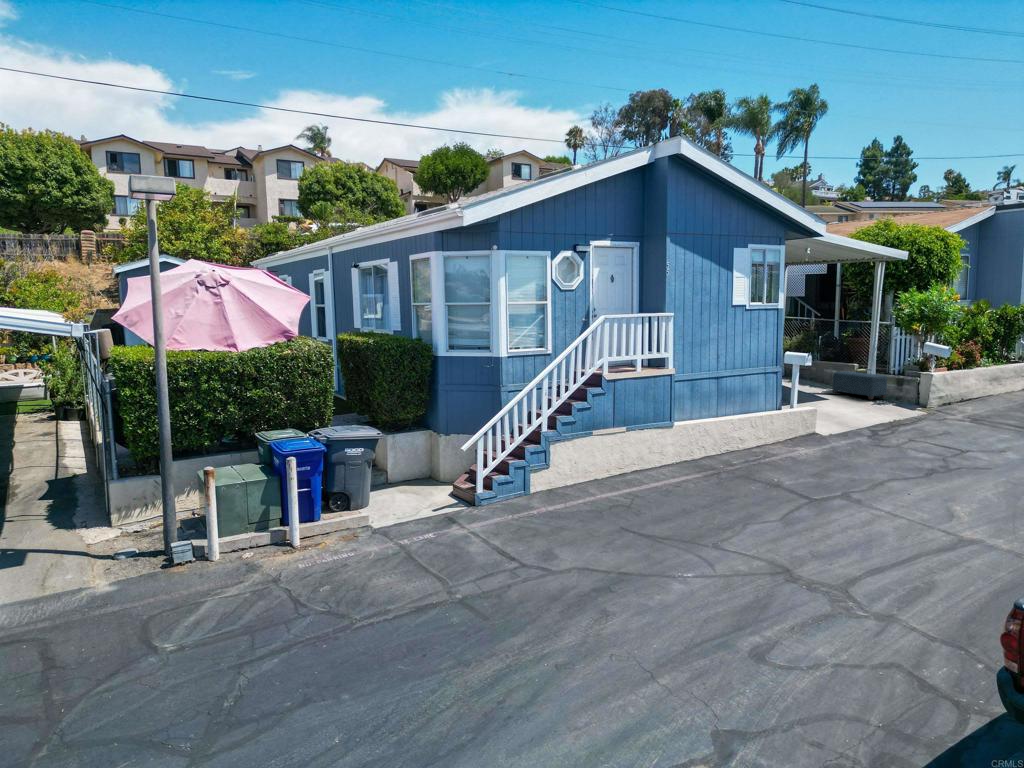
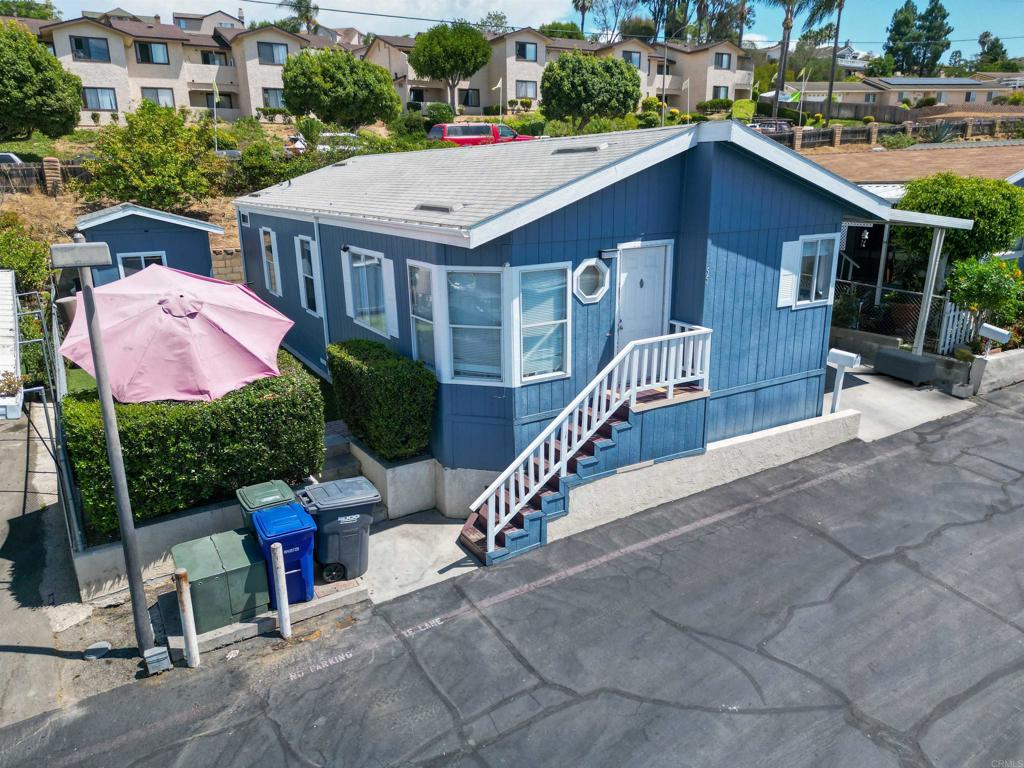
potted tree: none [902,362,922,406] -> present [952,349,975,397]

